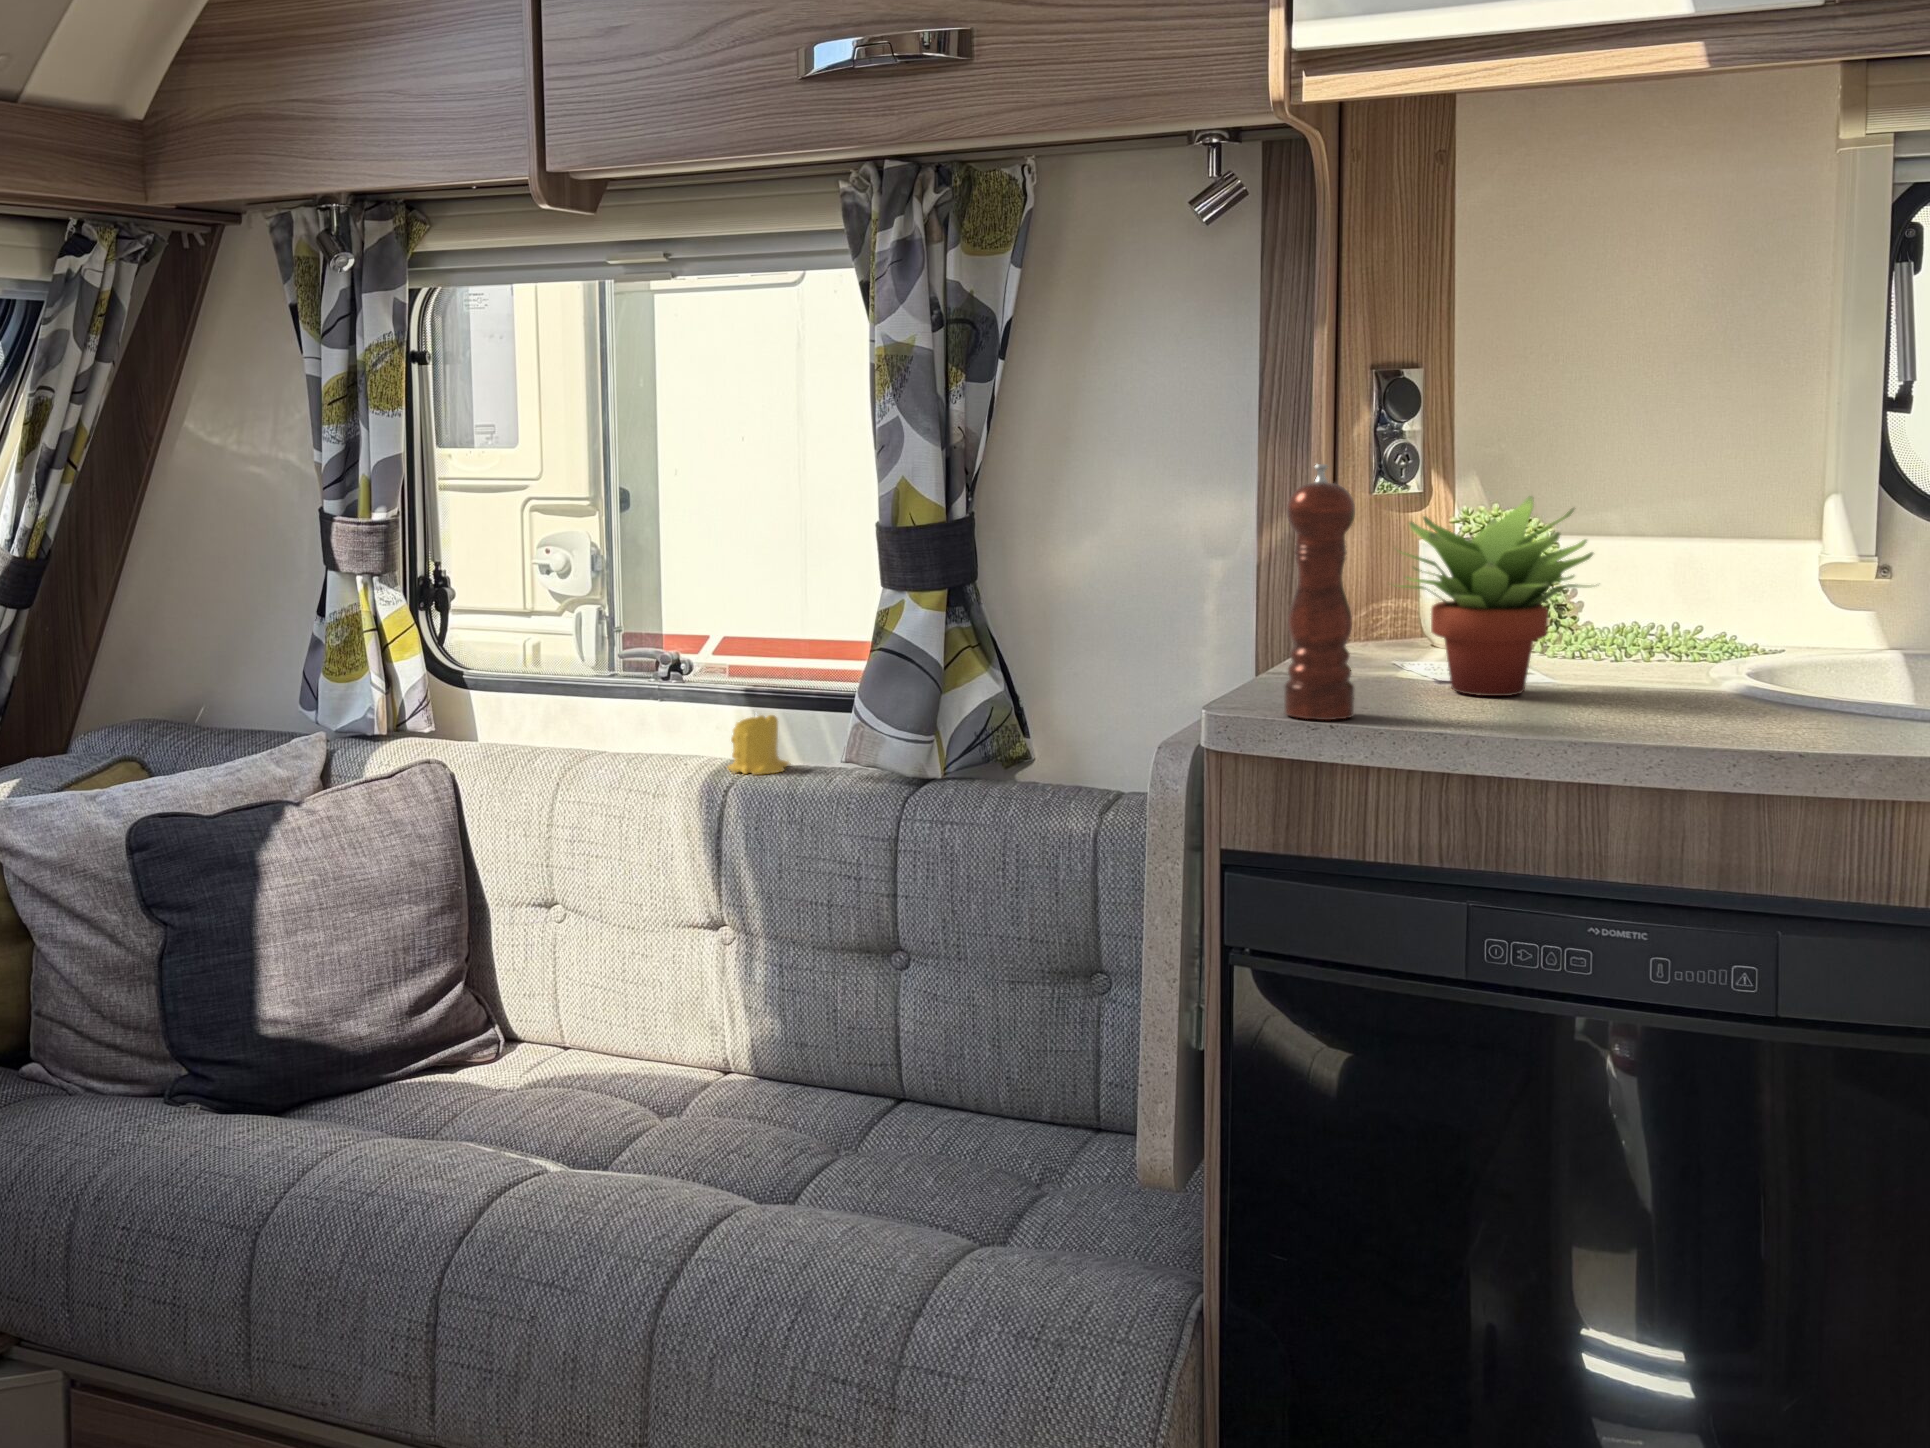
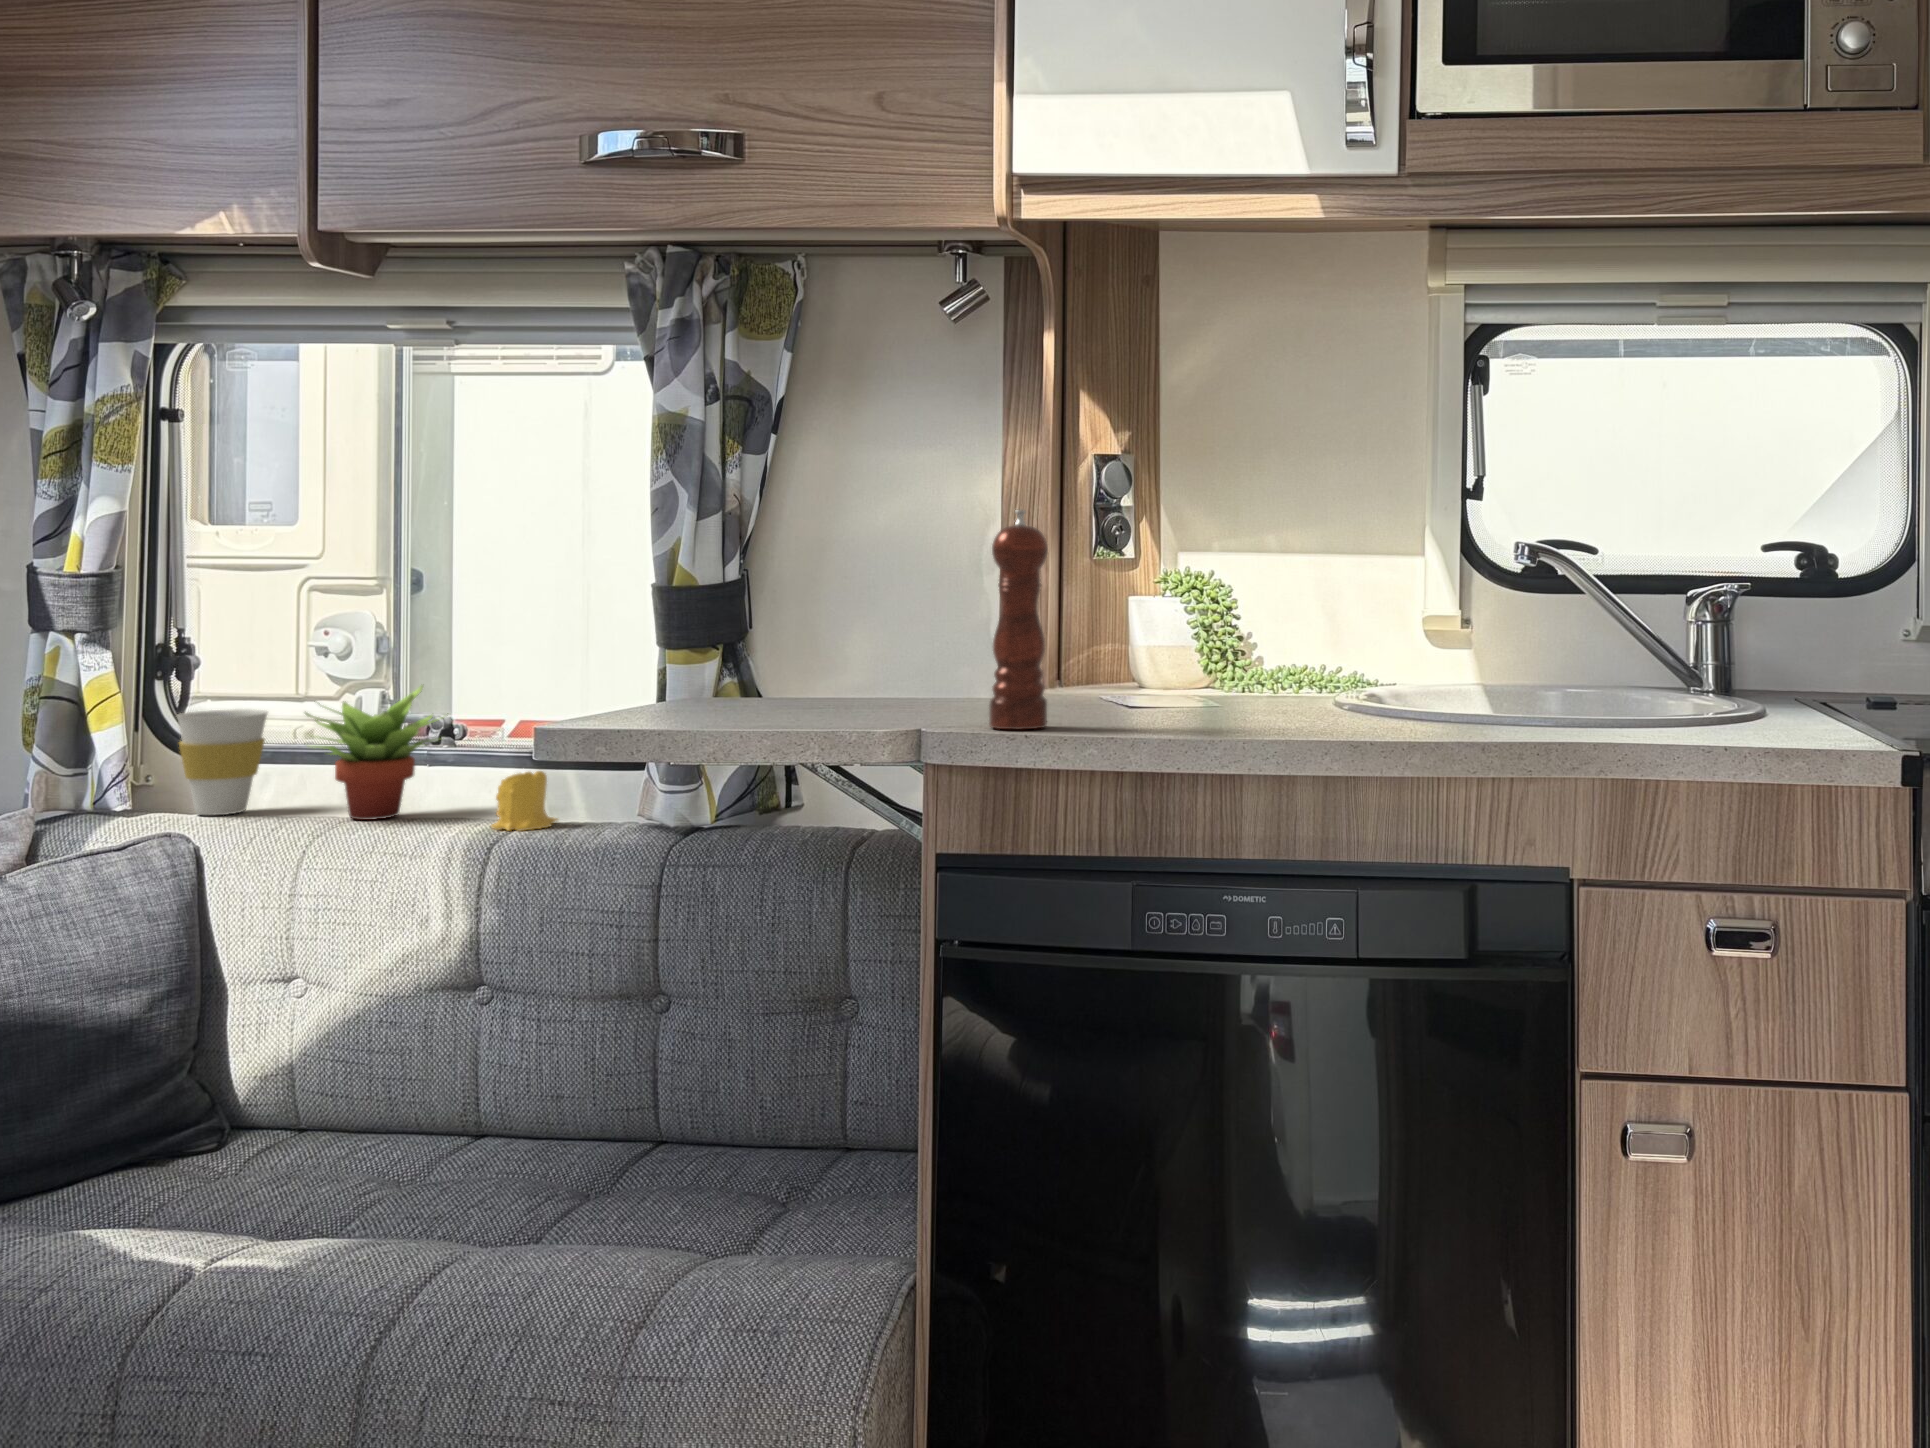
succulent plant: present [1401,496,1593,696] -> present [305,685,448,820]
cup: none [442,639,518,740] -> present [177,709,268,815]

